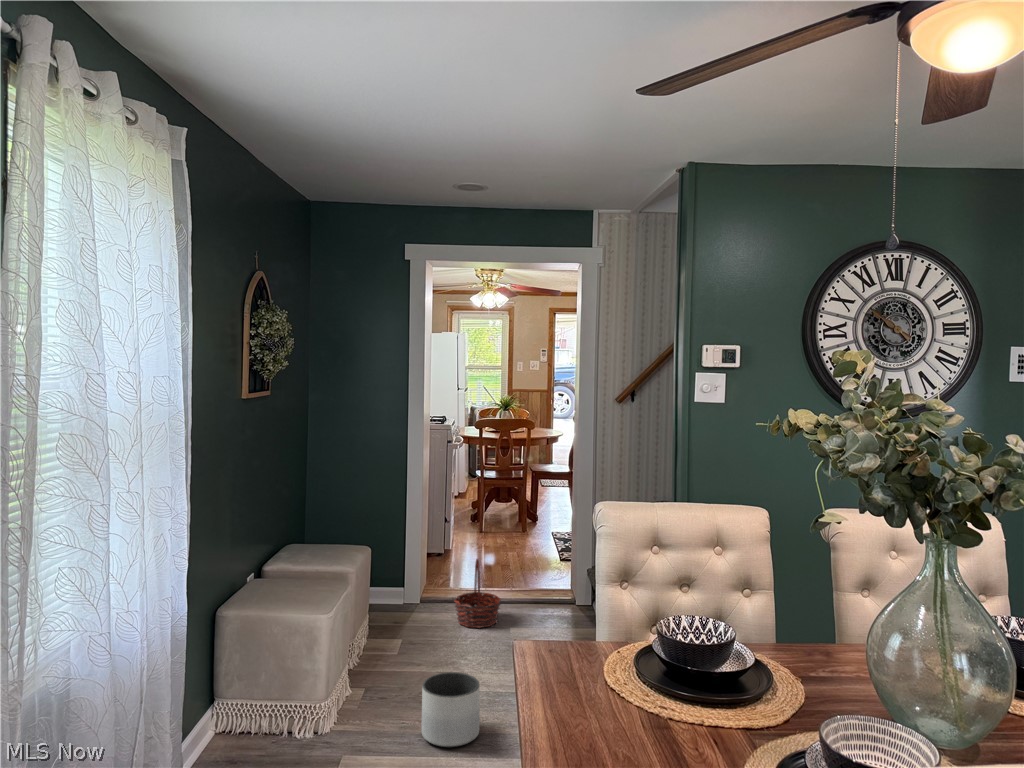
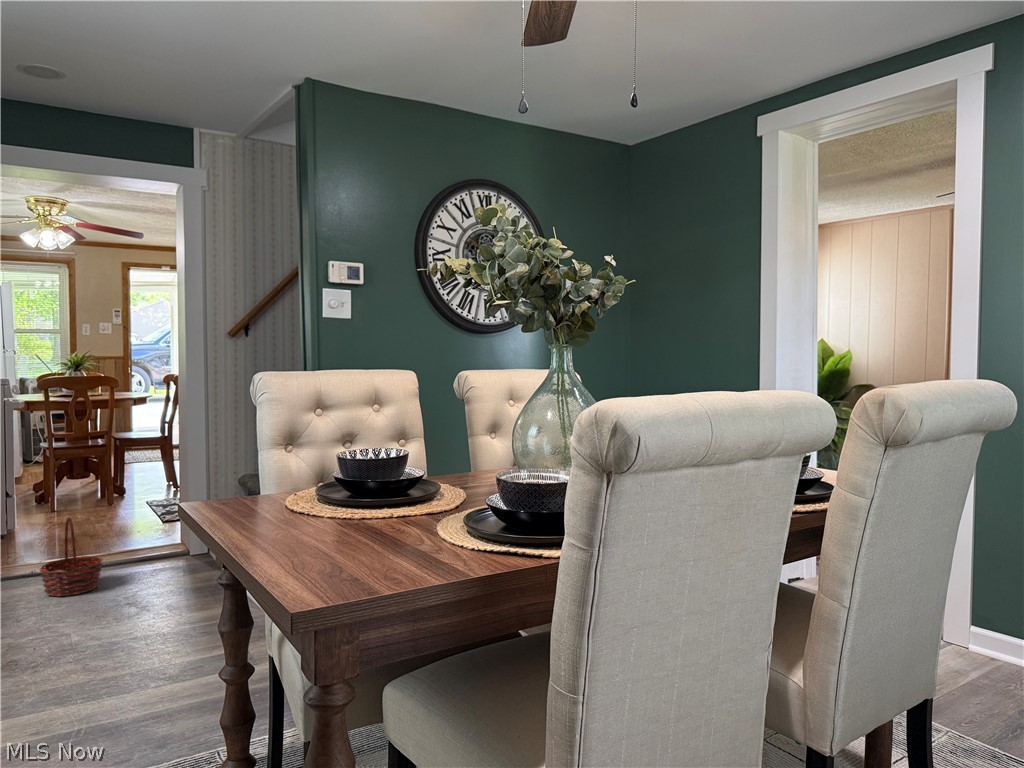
planter: present [421,672,480,747] -> none [23,622,104,708]

